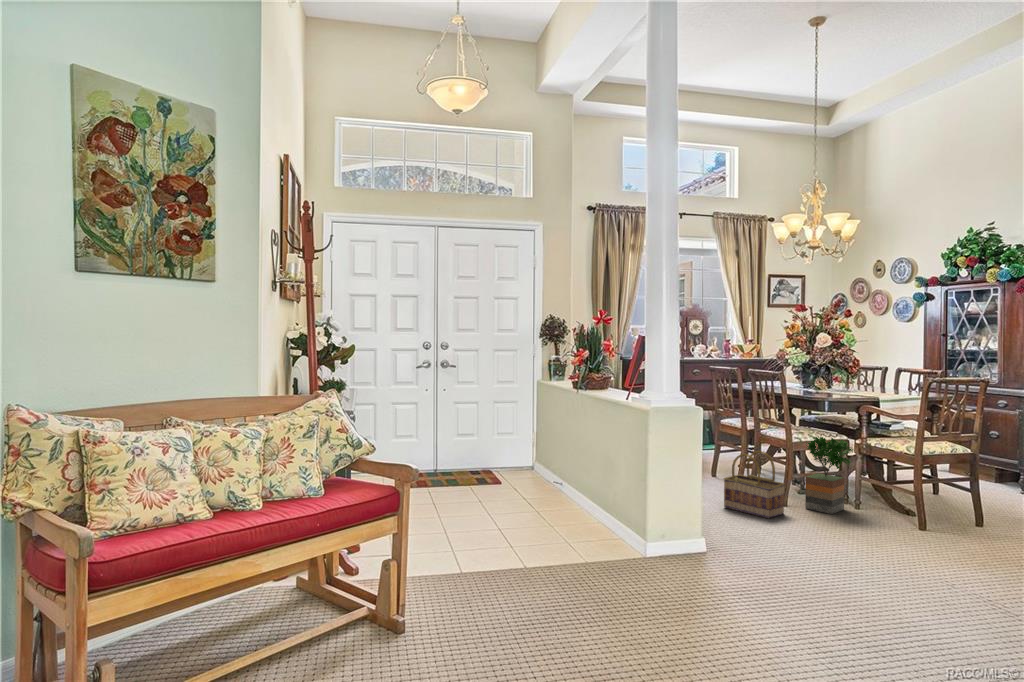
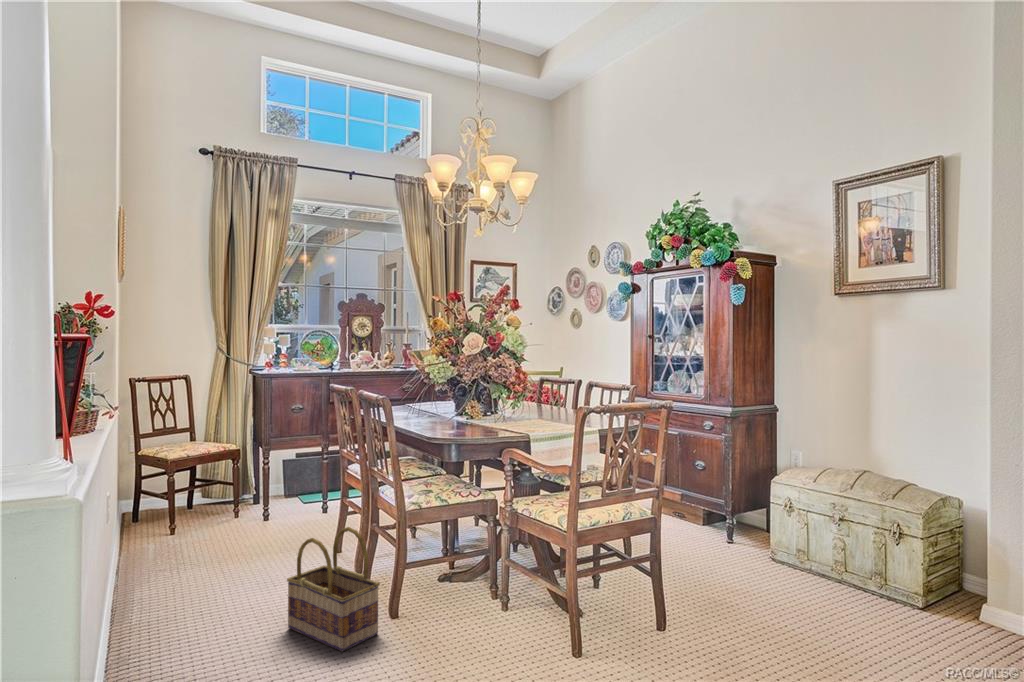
potted tree: present [805,437,854,514] -> none [421,494,497,624]

